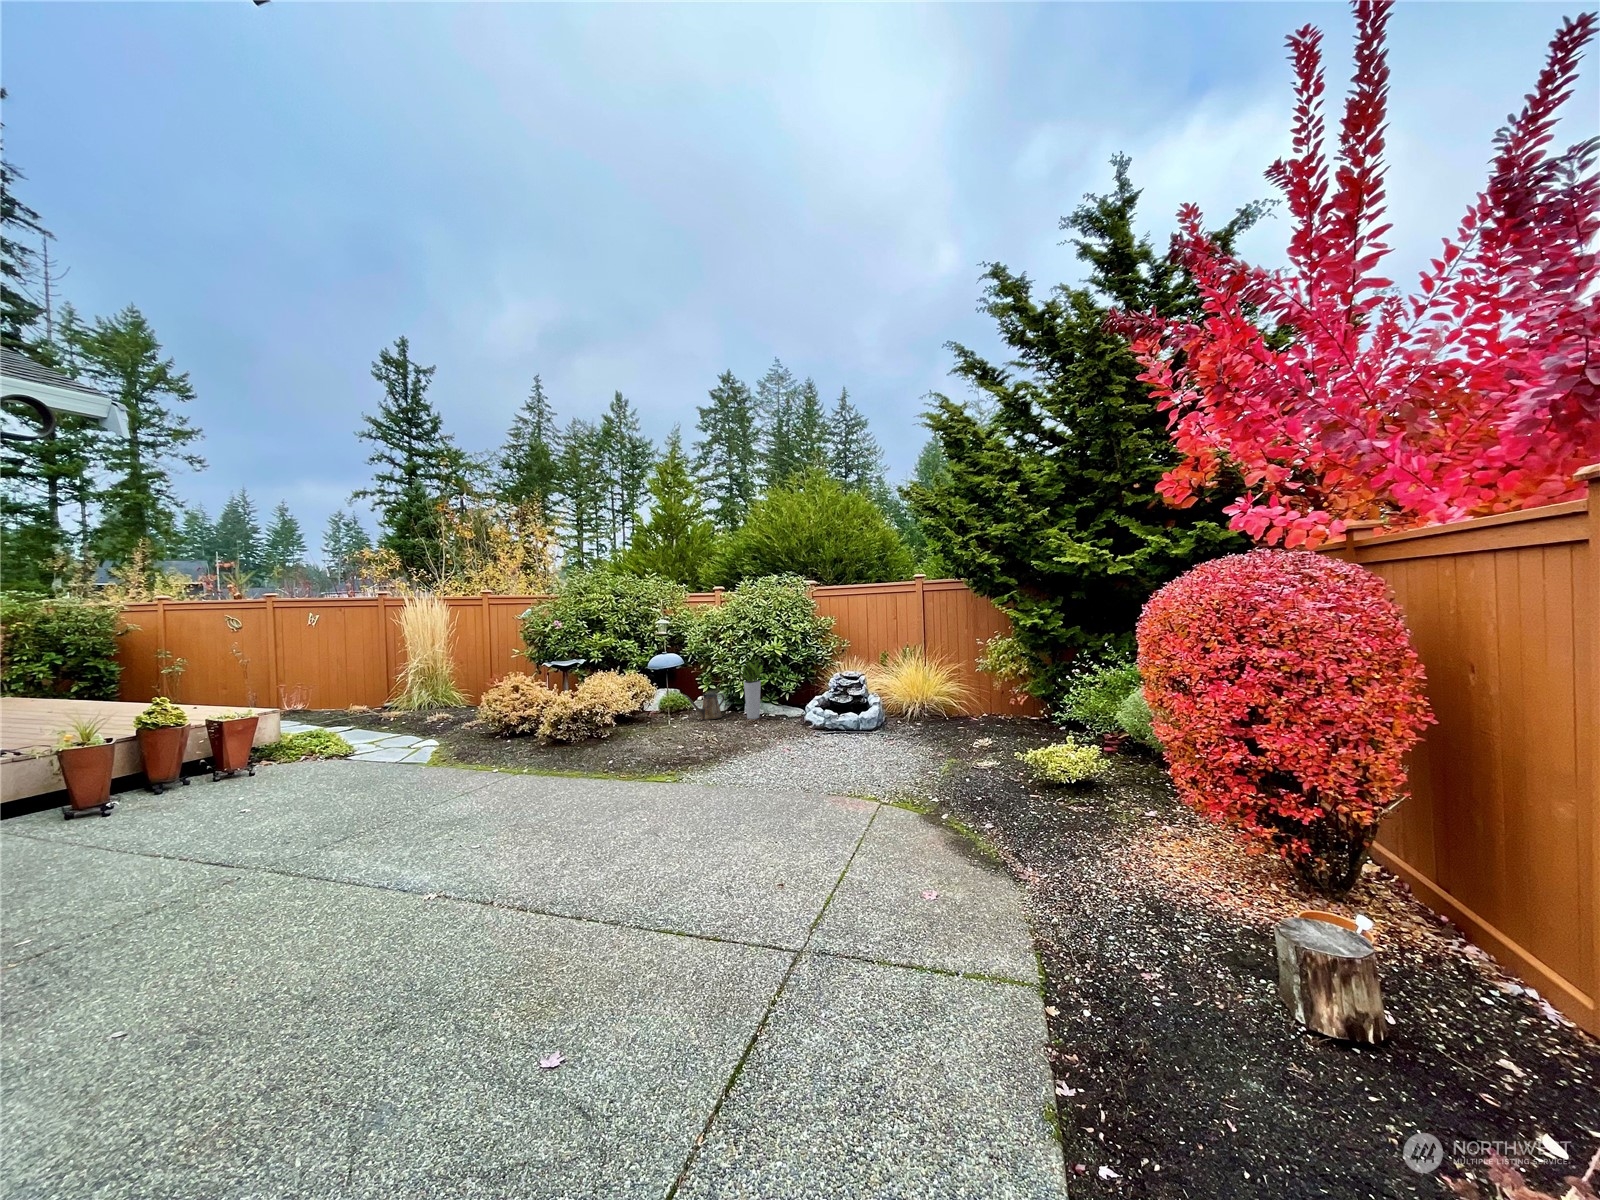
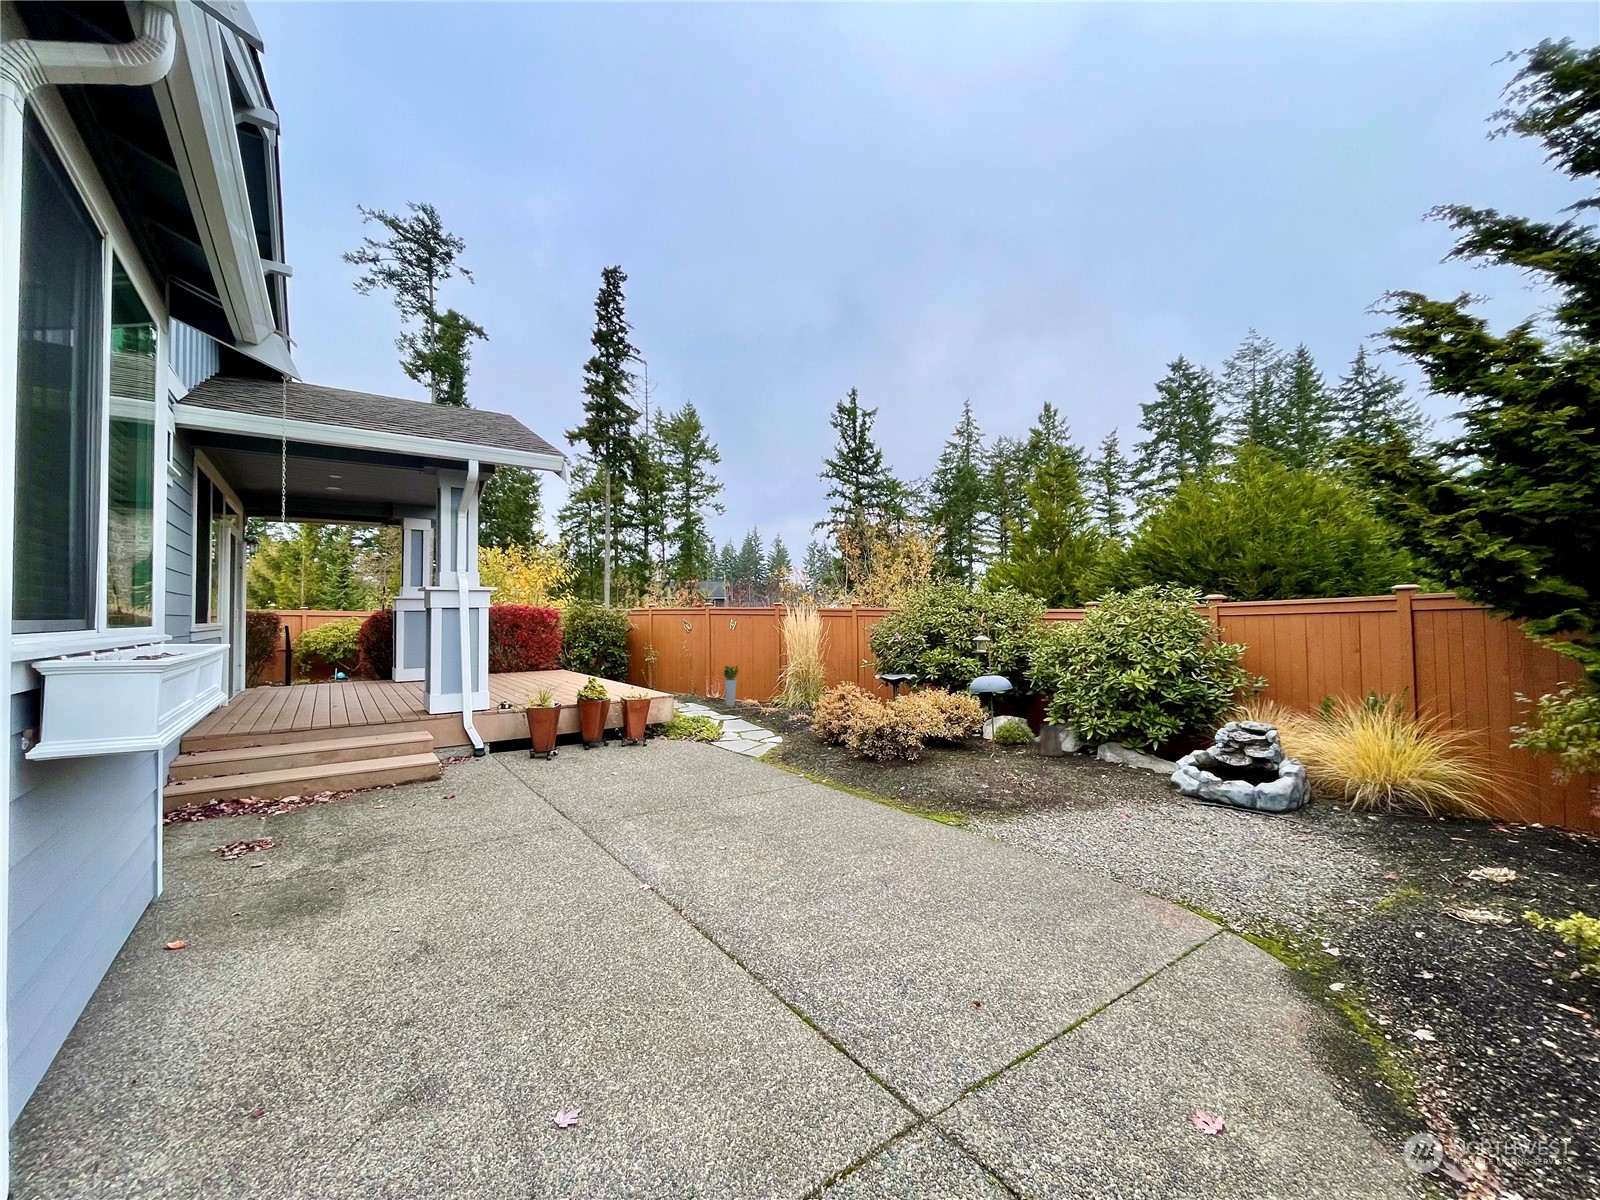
planter: present [740,660,763,719] -> present [724,665,739,706]

